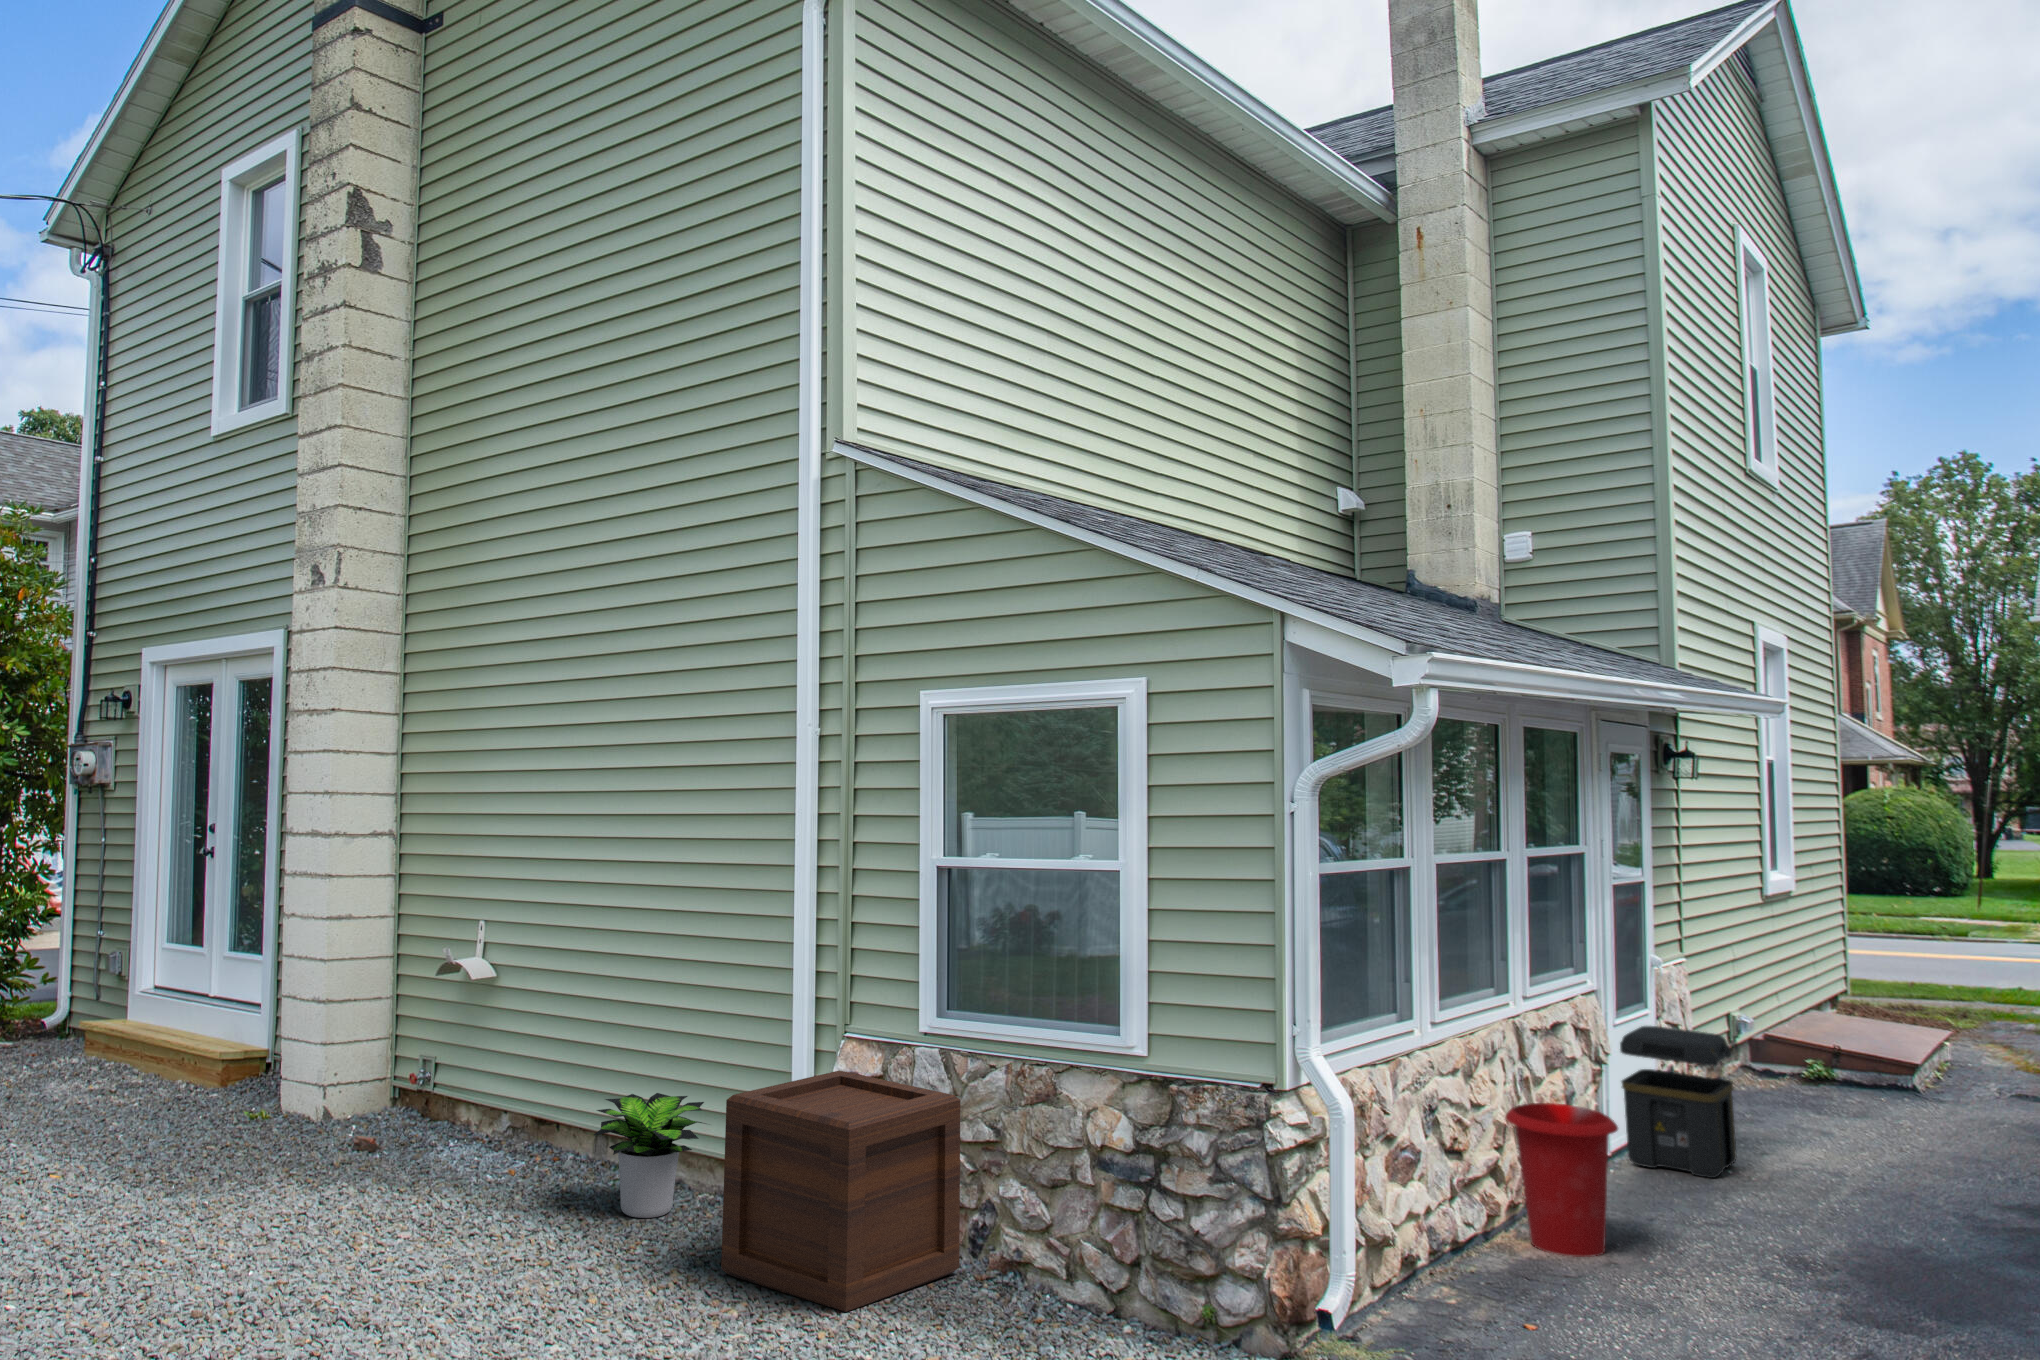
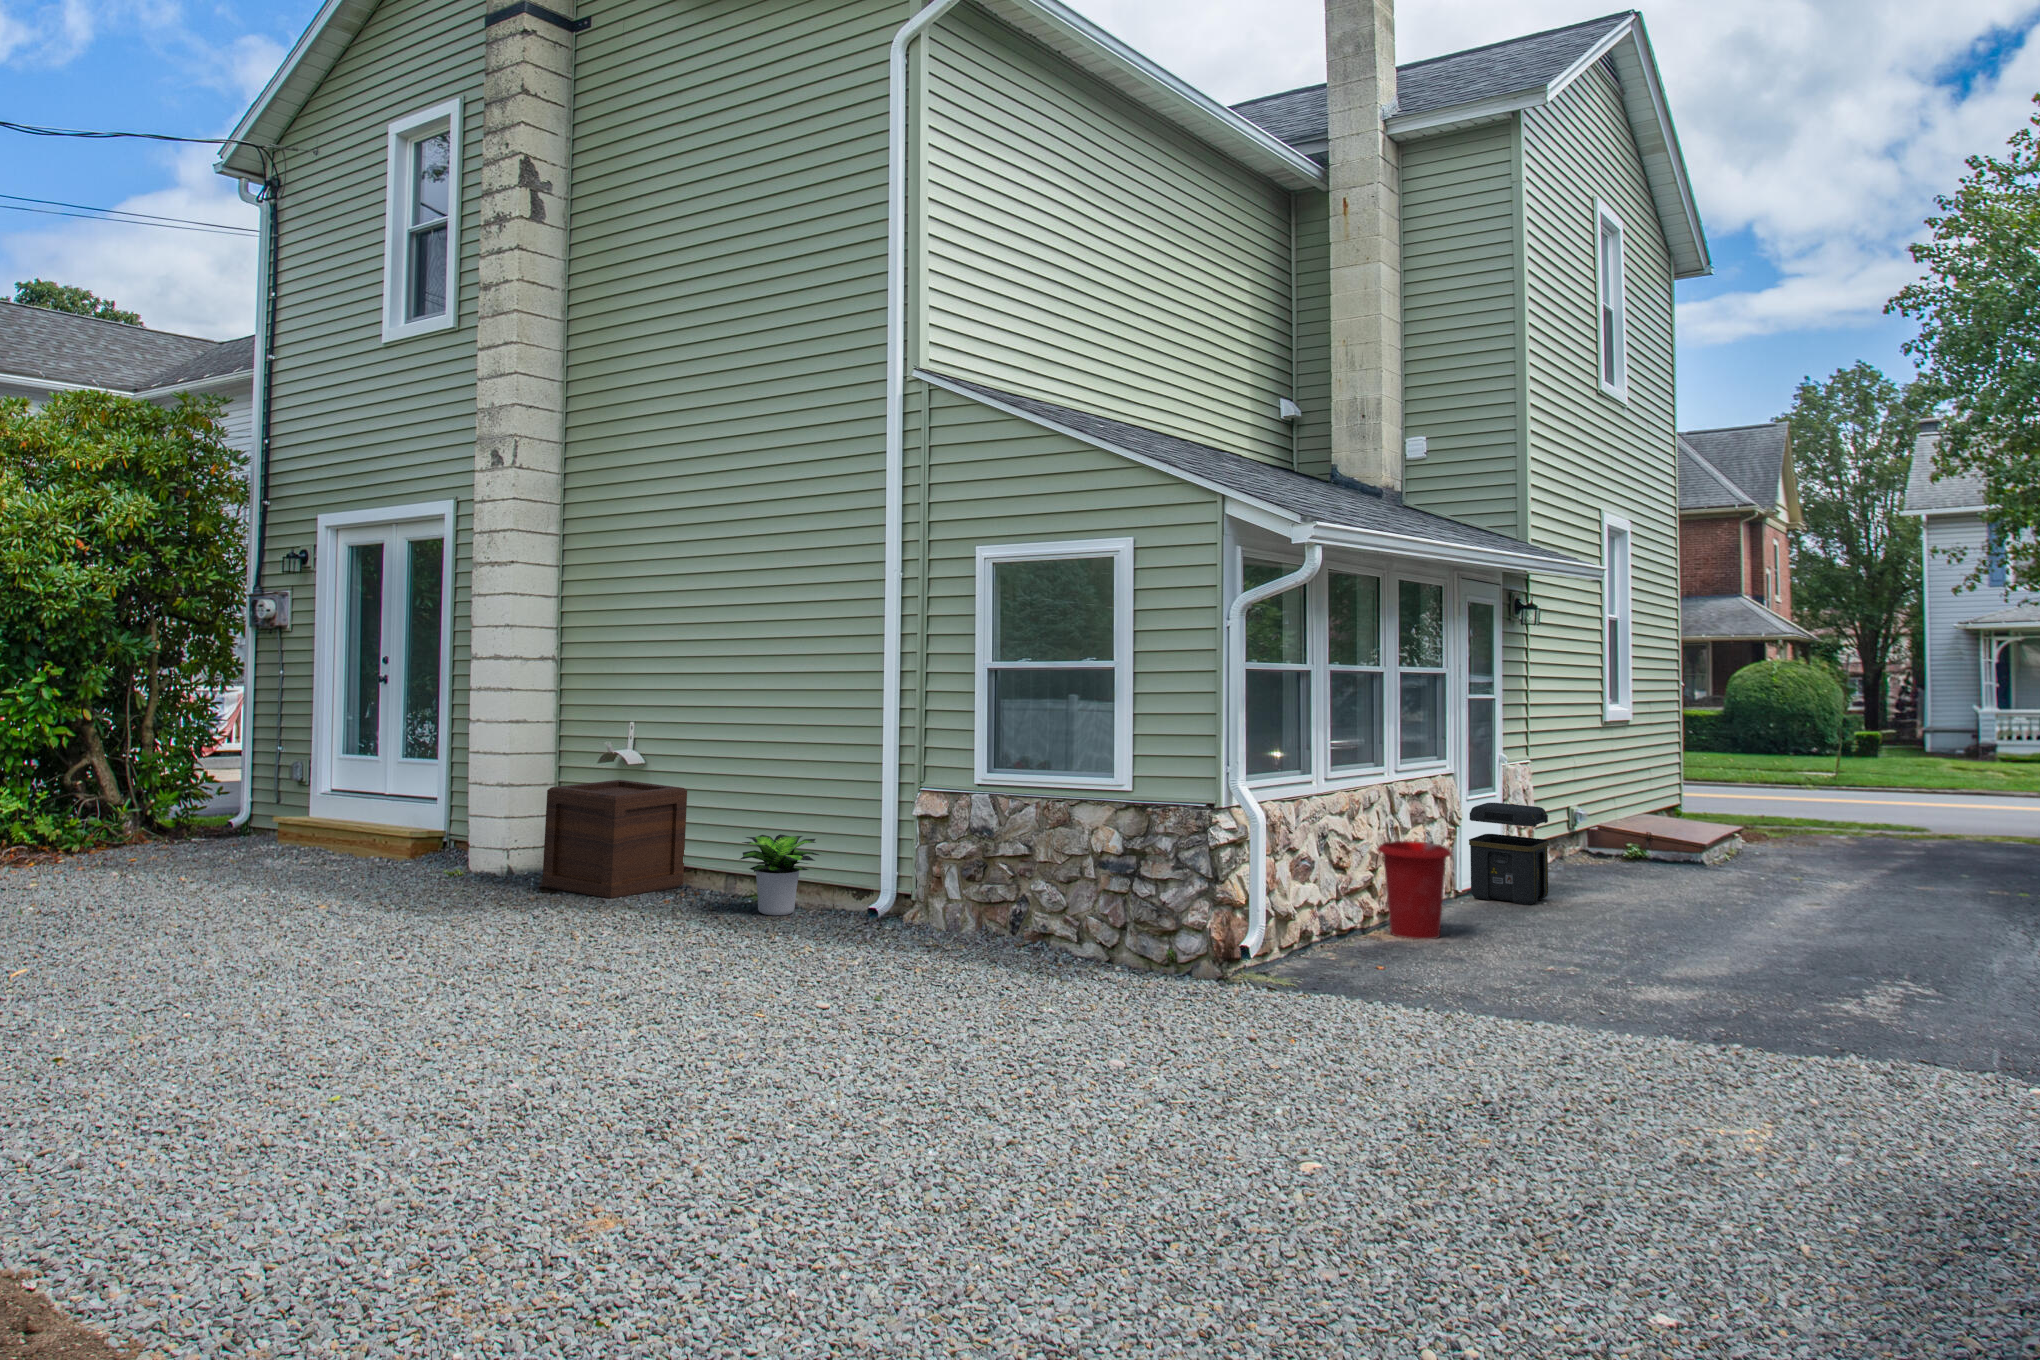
wooden crate: present [721,1070,960,1312] -> present [542,780,687,899]

